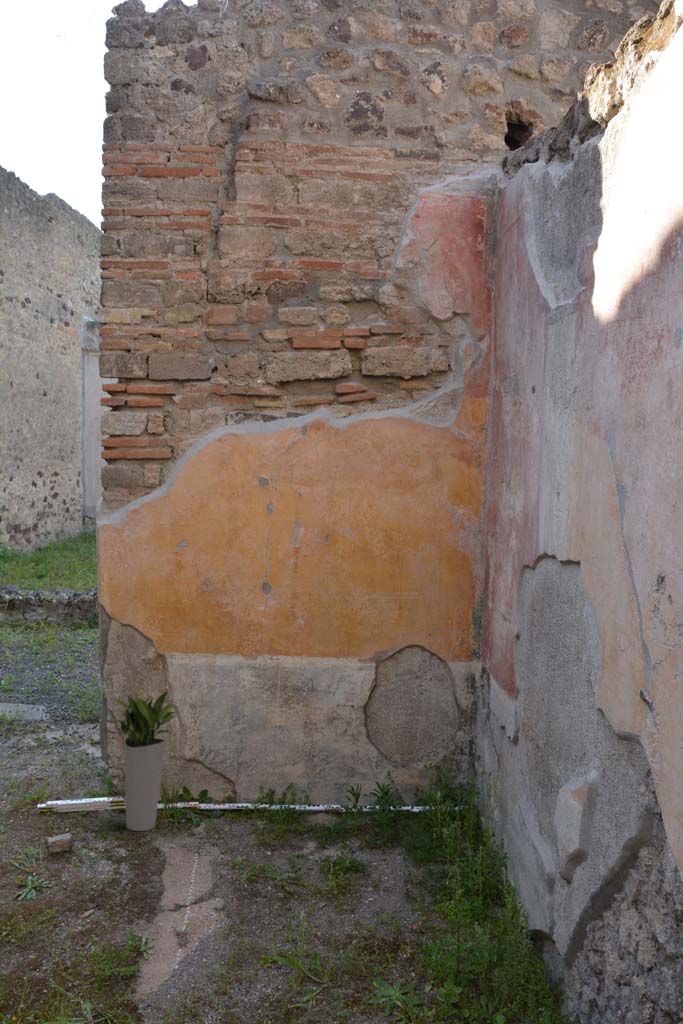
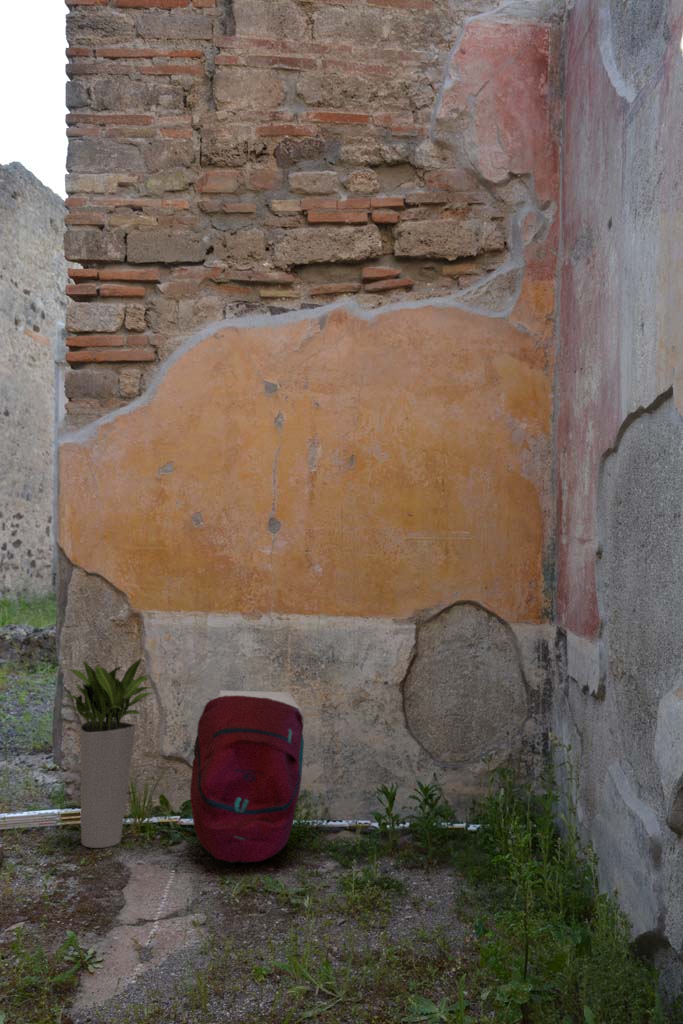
backpack: none [210,713,292,841] -> present [190,690,304,863]

